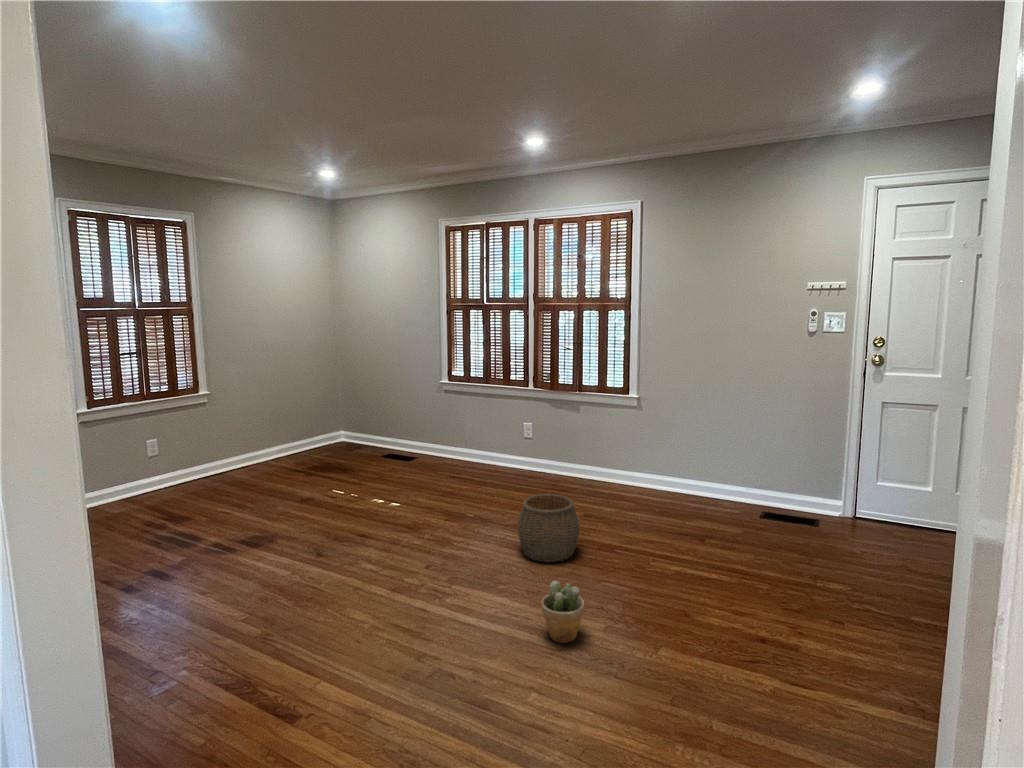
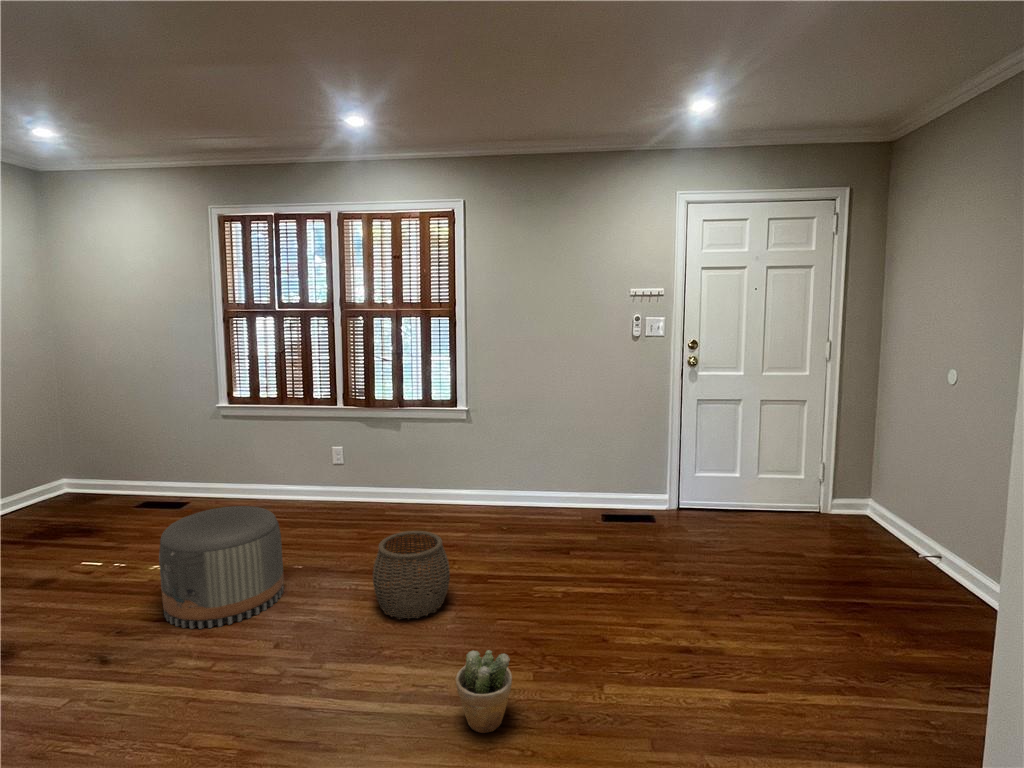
pouf: none [381,458,462,541] -> present [159,506,284,629]

